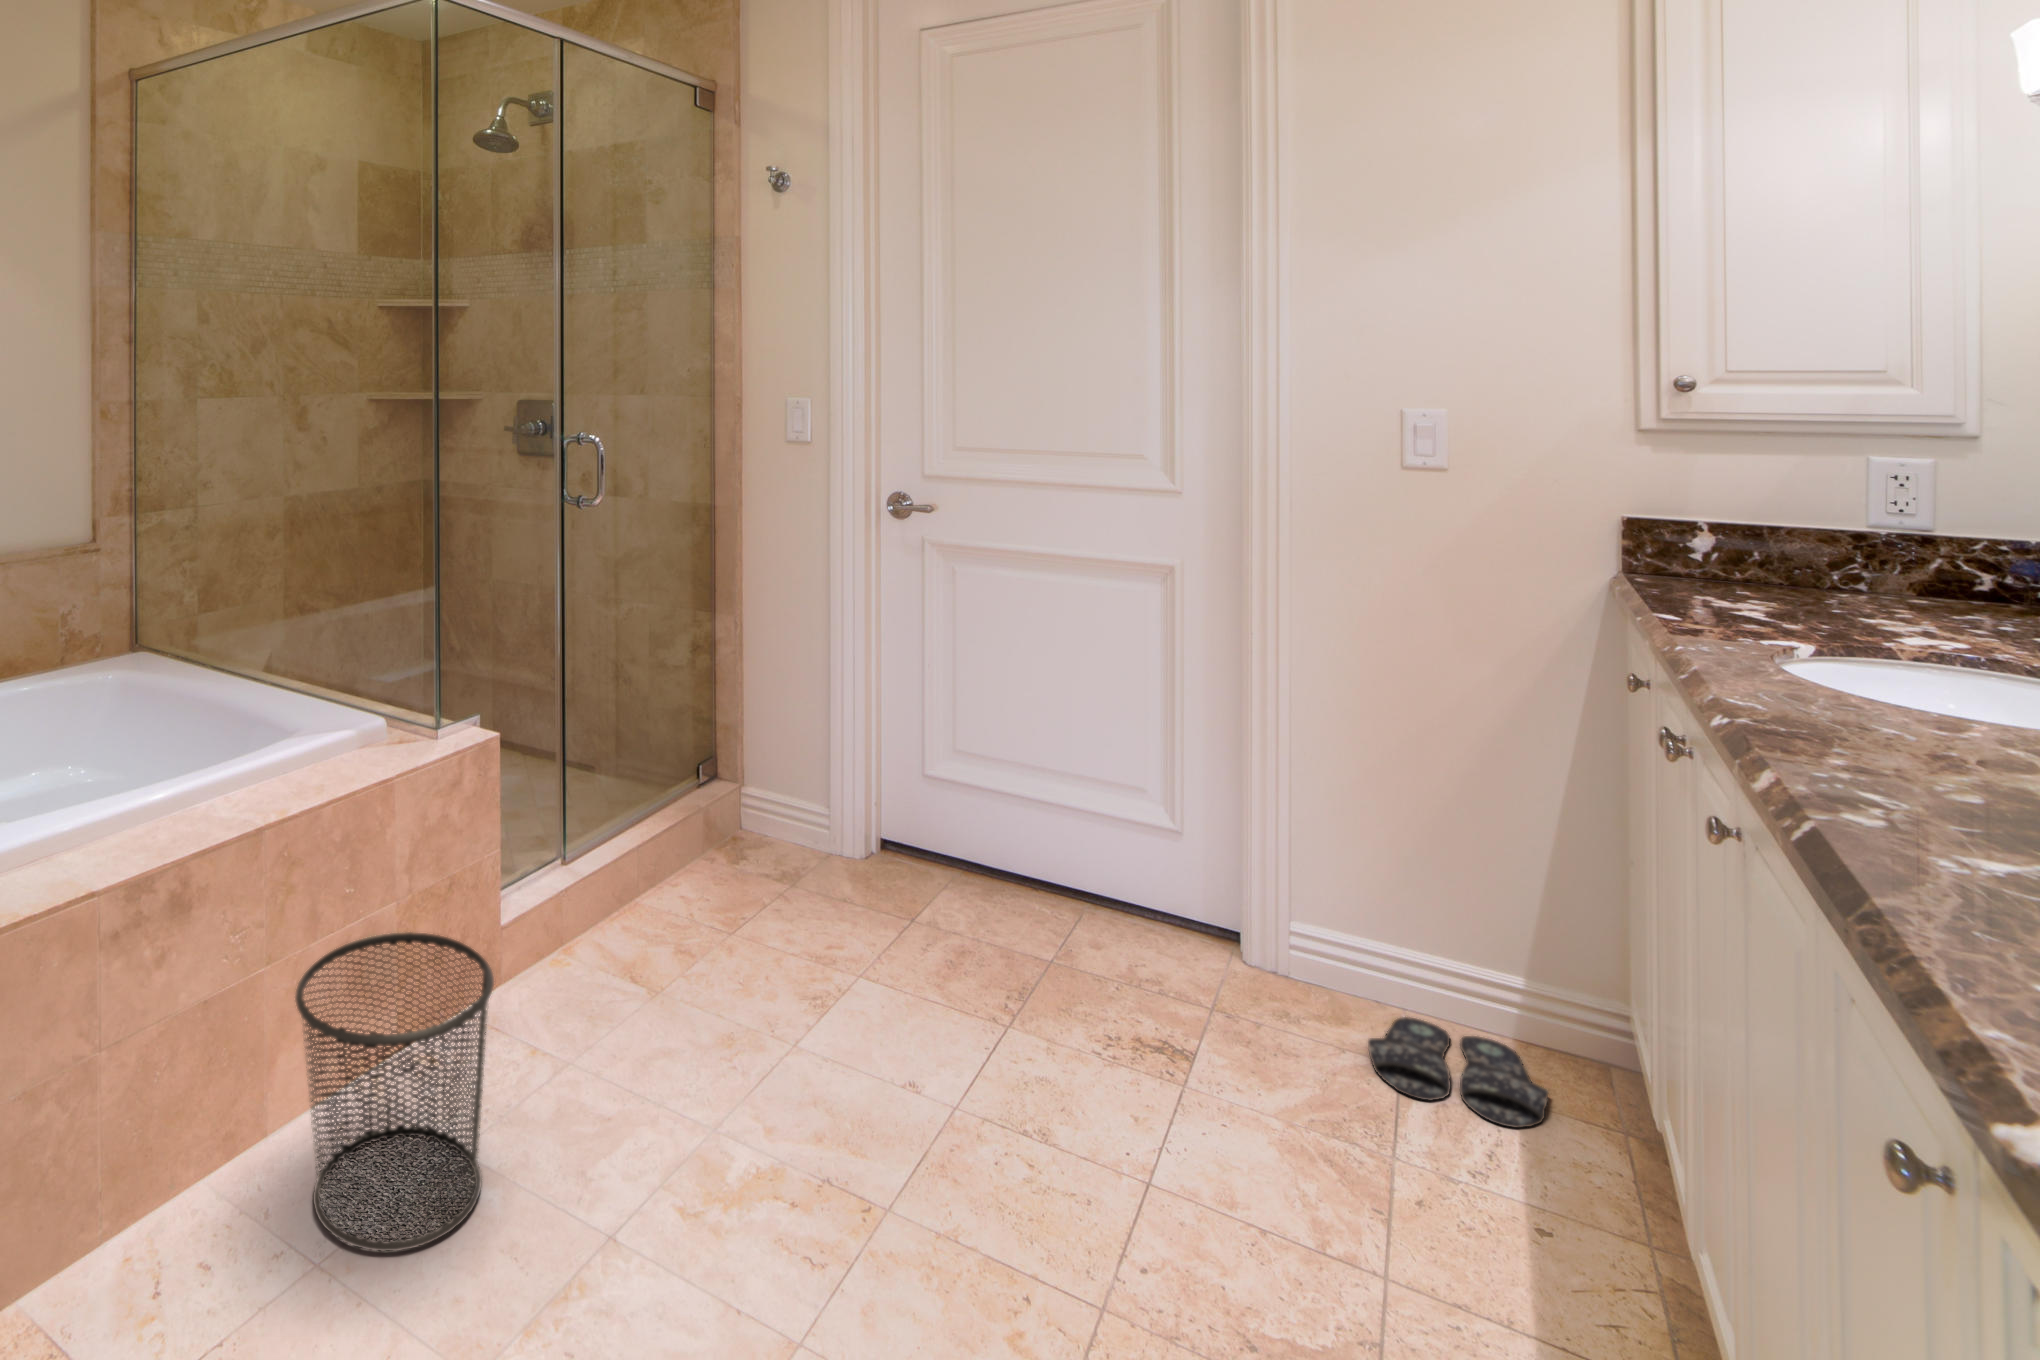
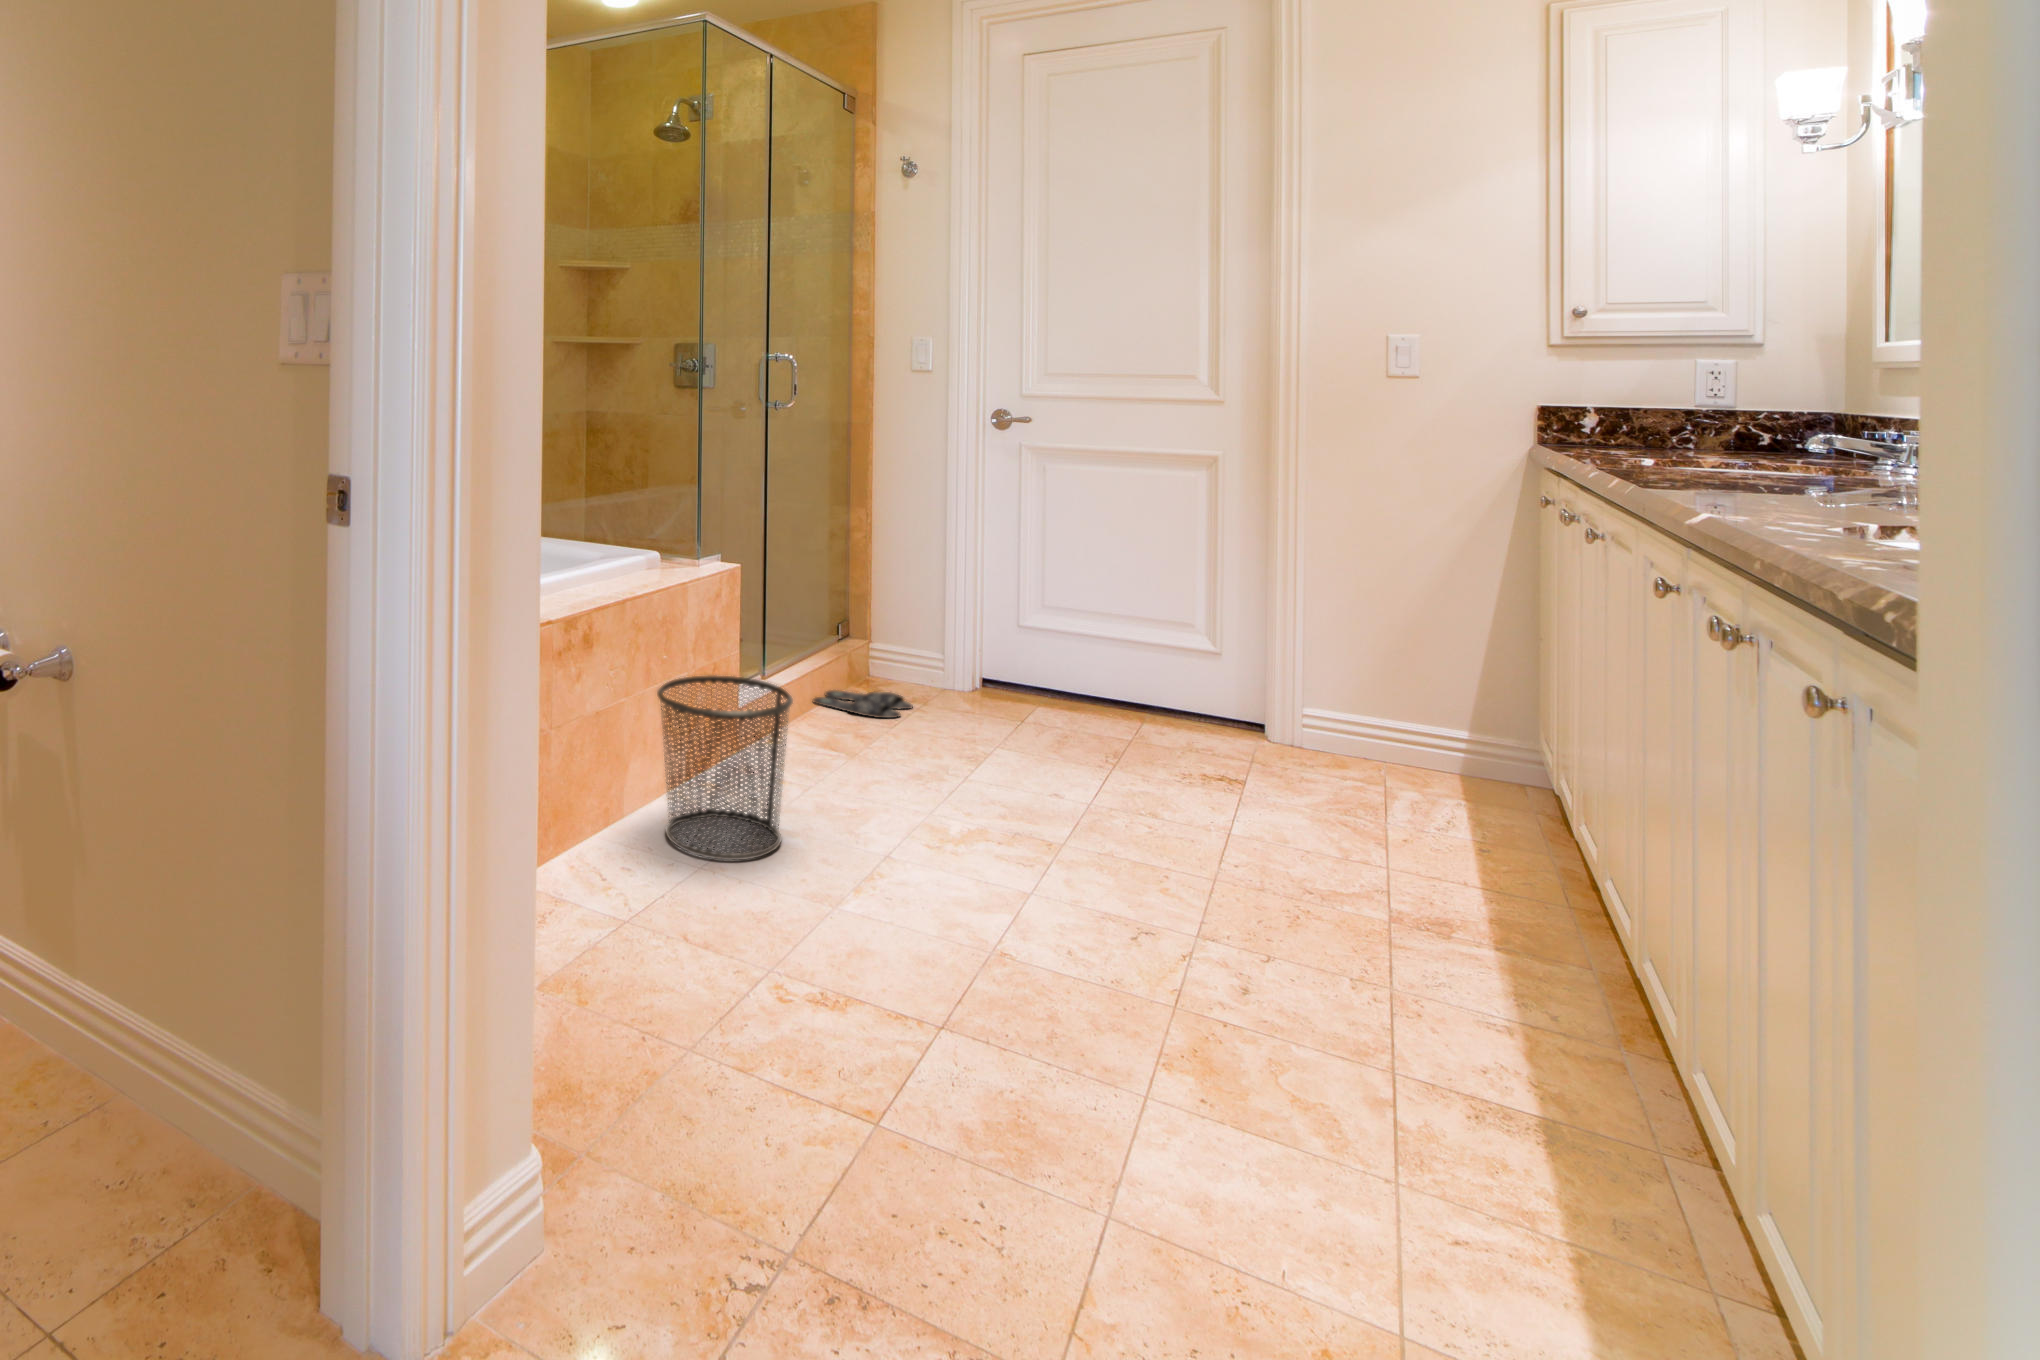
slippers: present [1368,1017,1548,1128] -> present [813,690,912,718]

